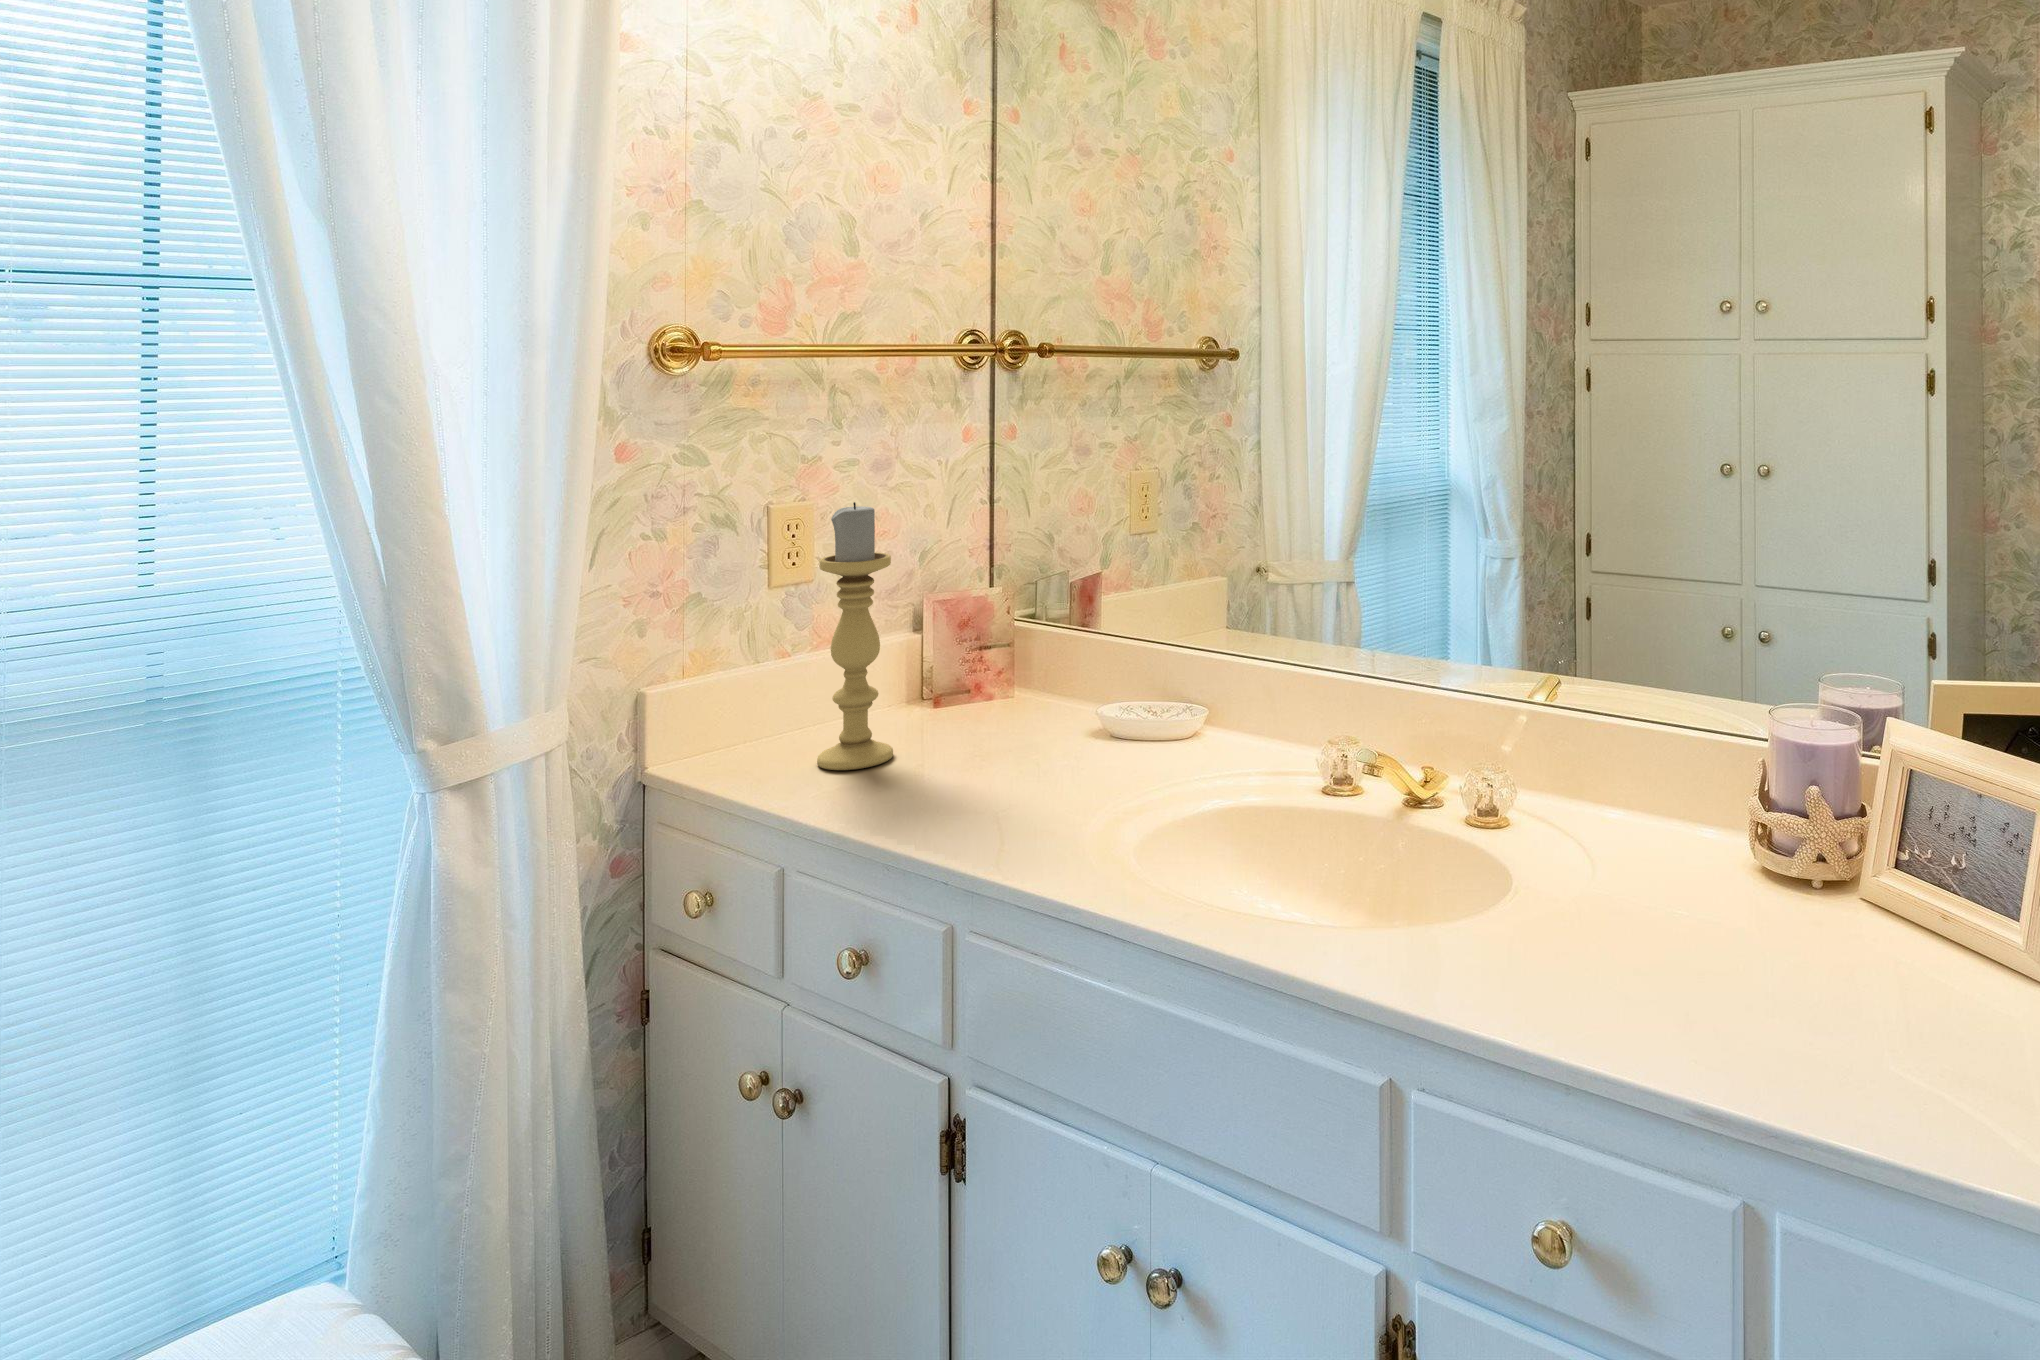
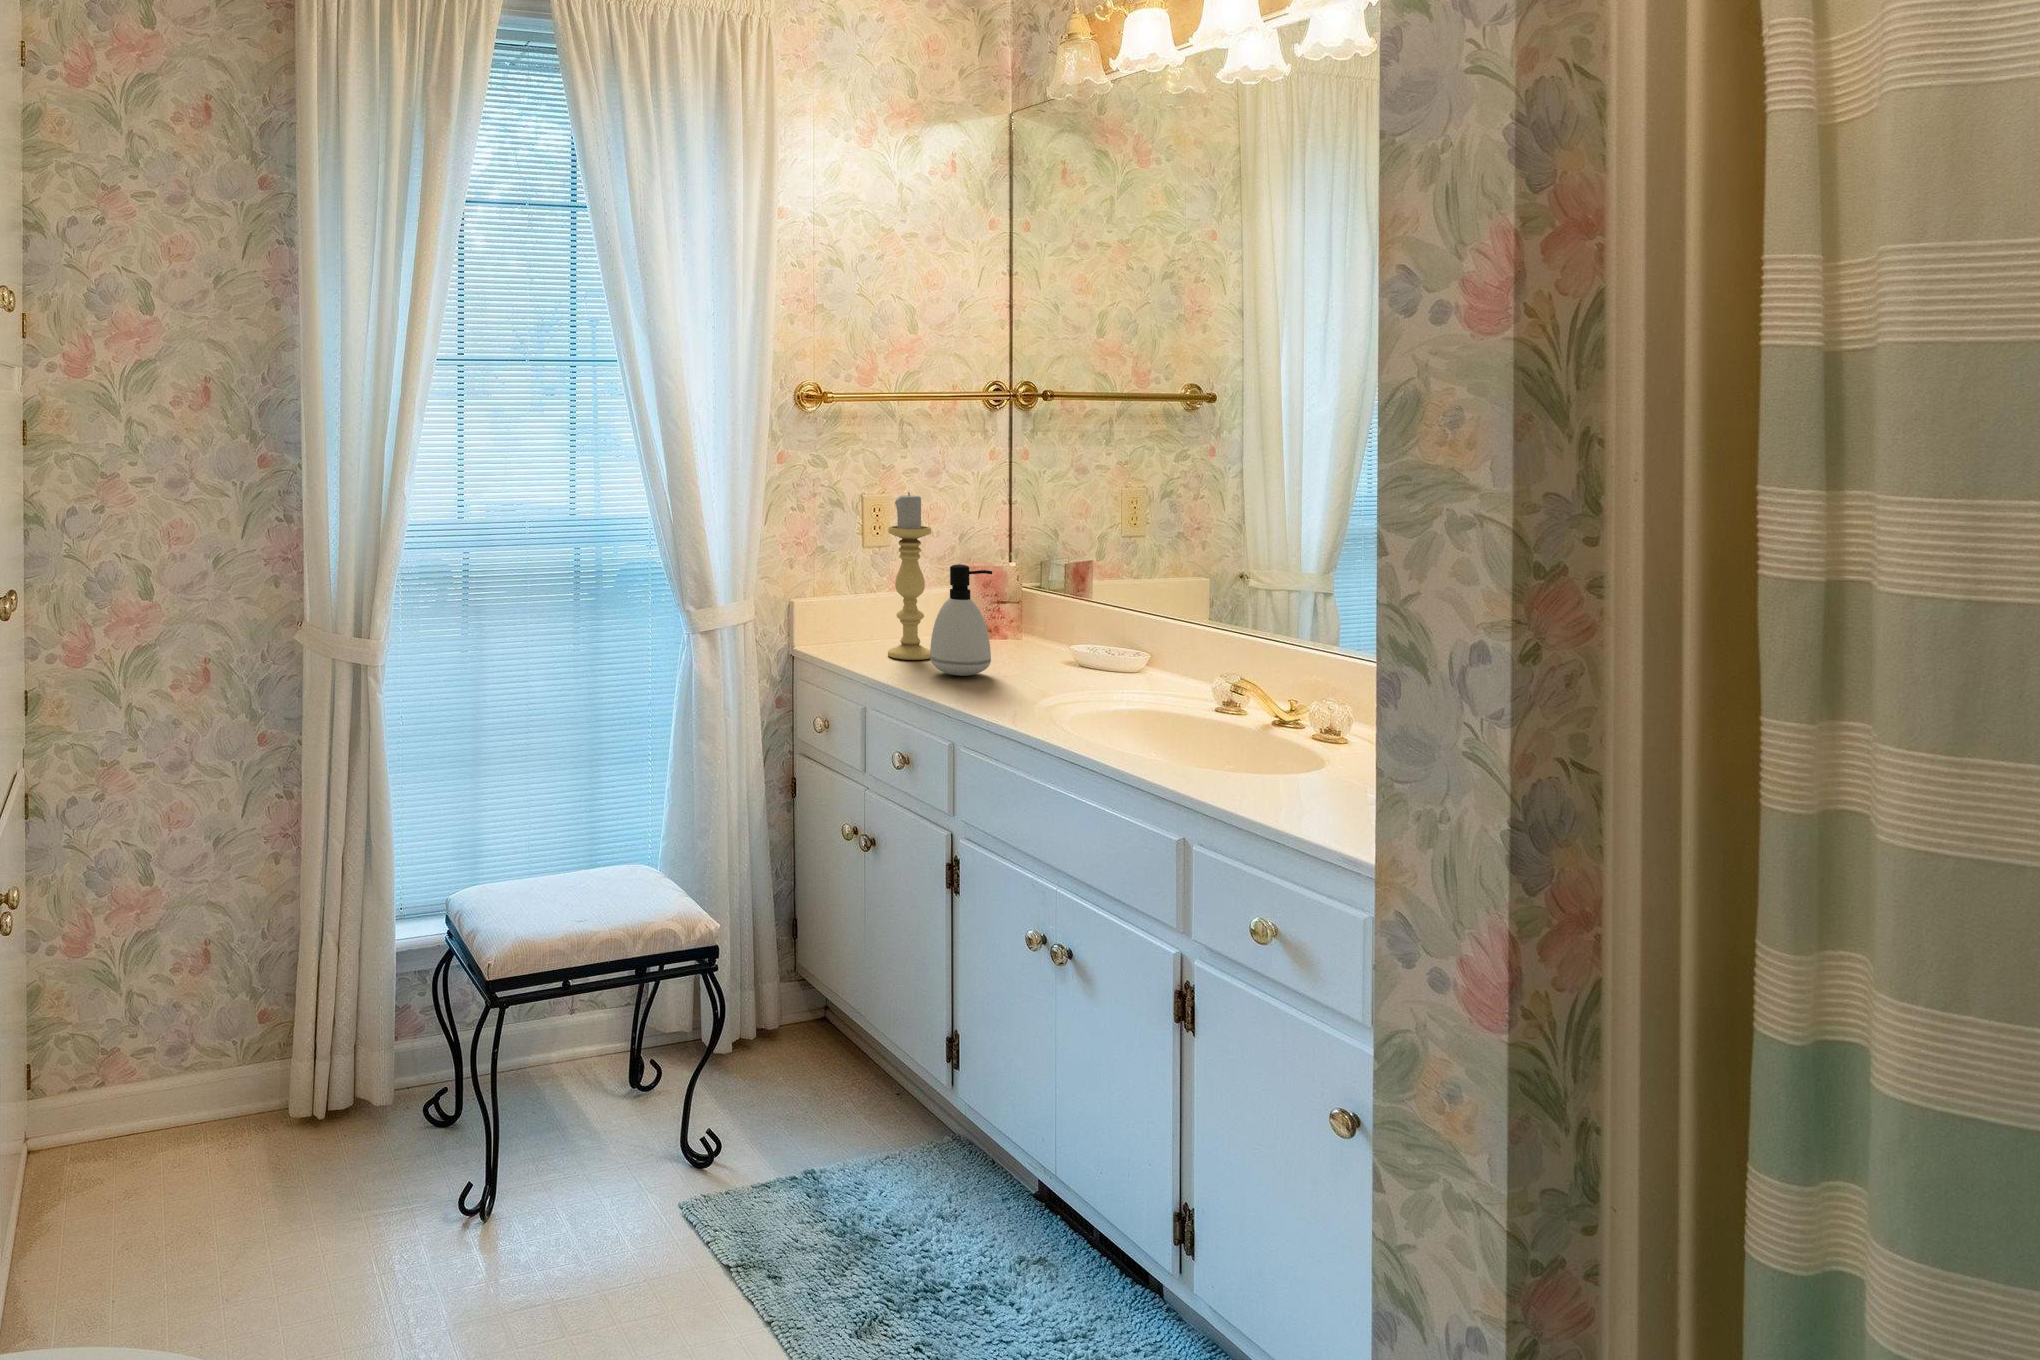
soap dispenser: none [897,615,998,792] -> present [930,564,992,676]

